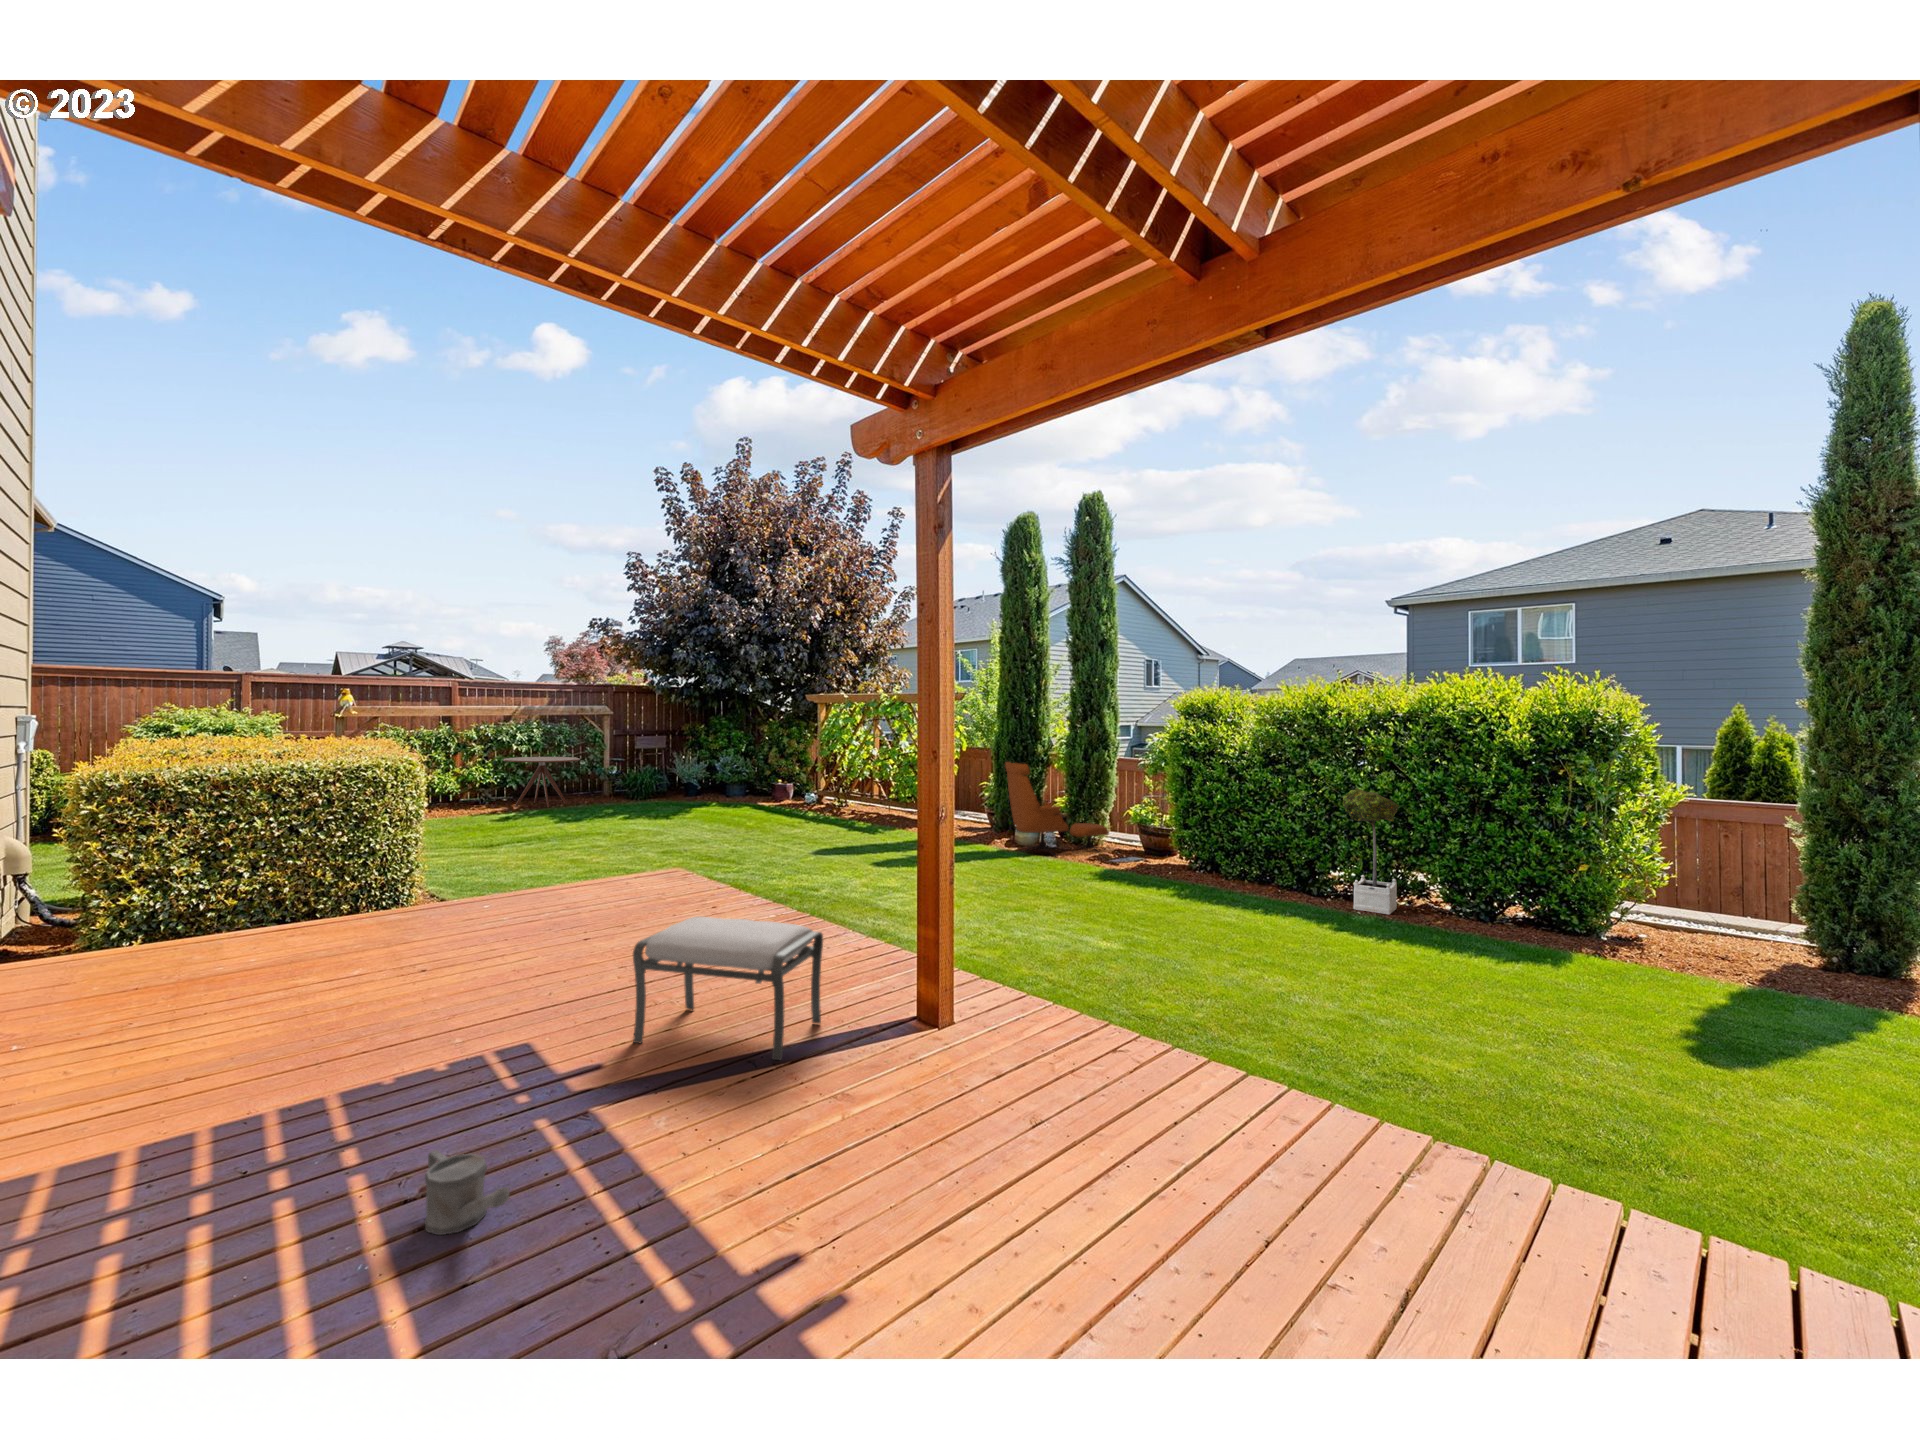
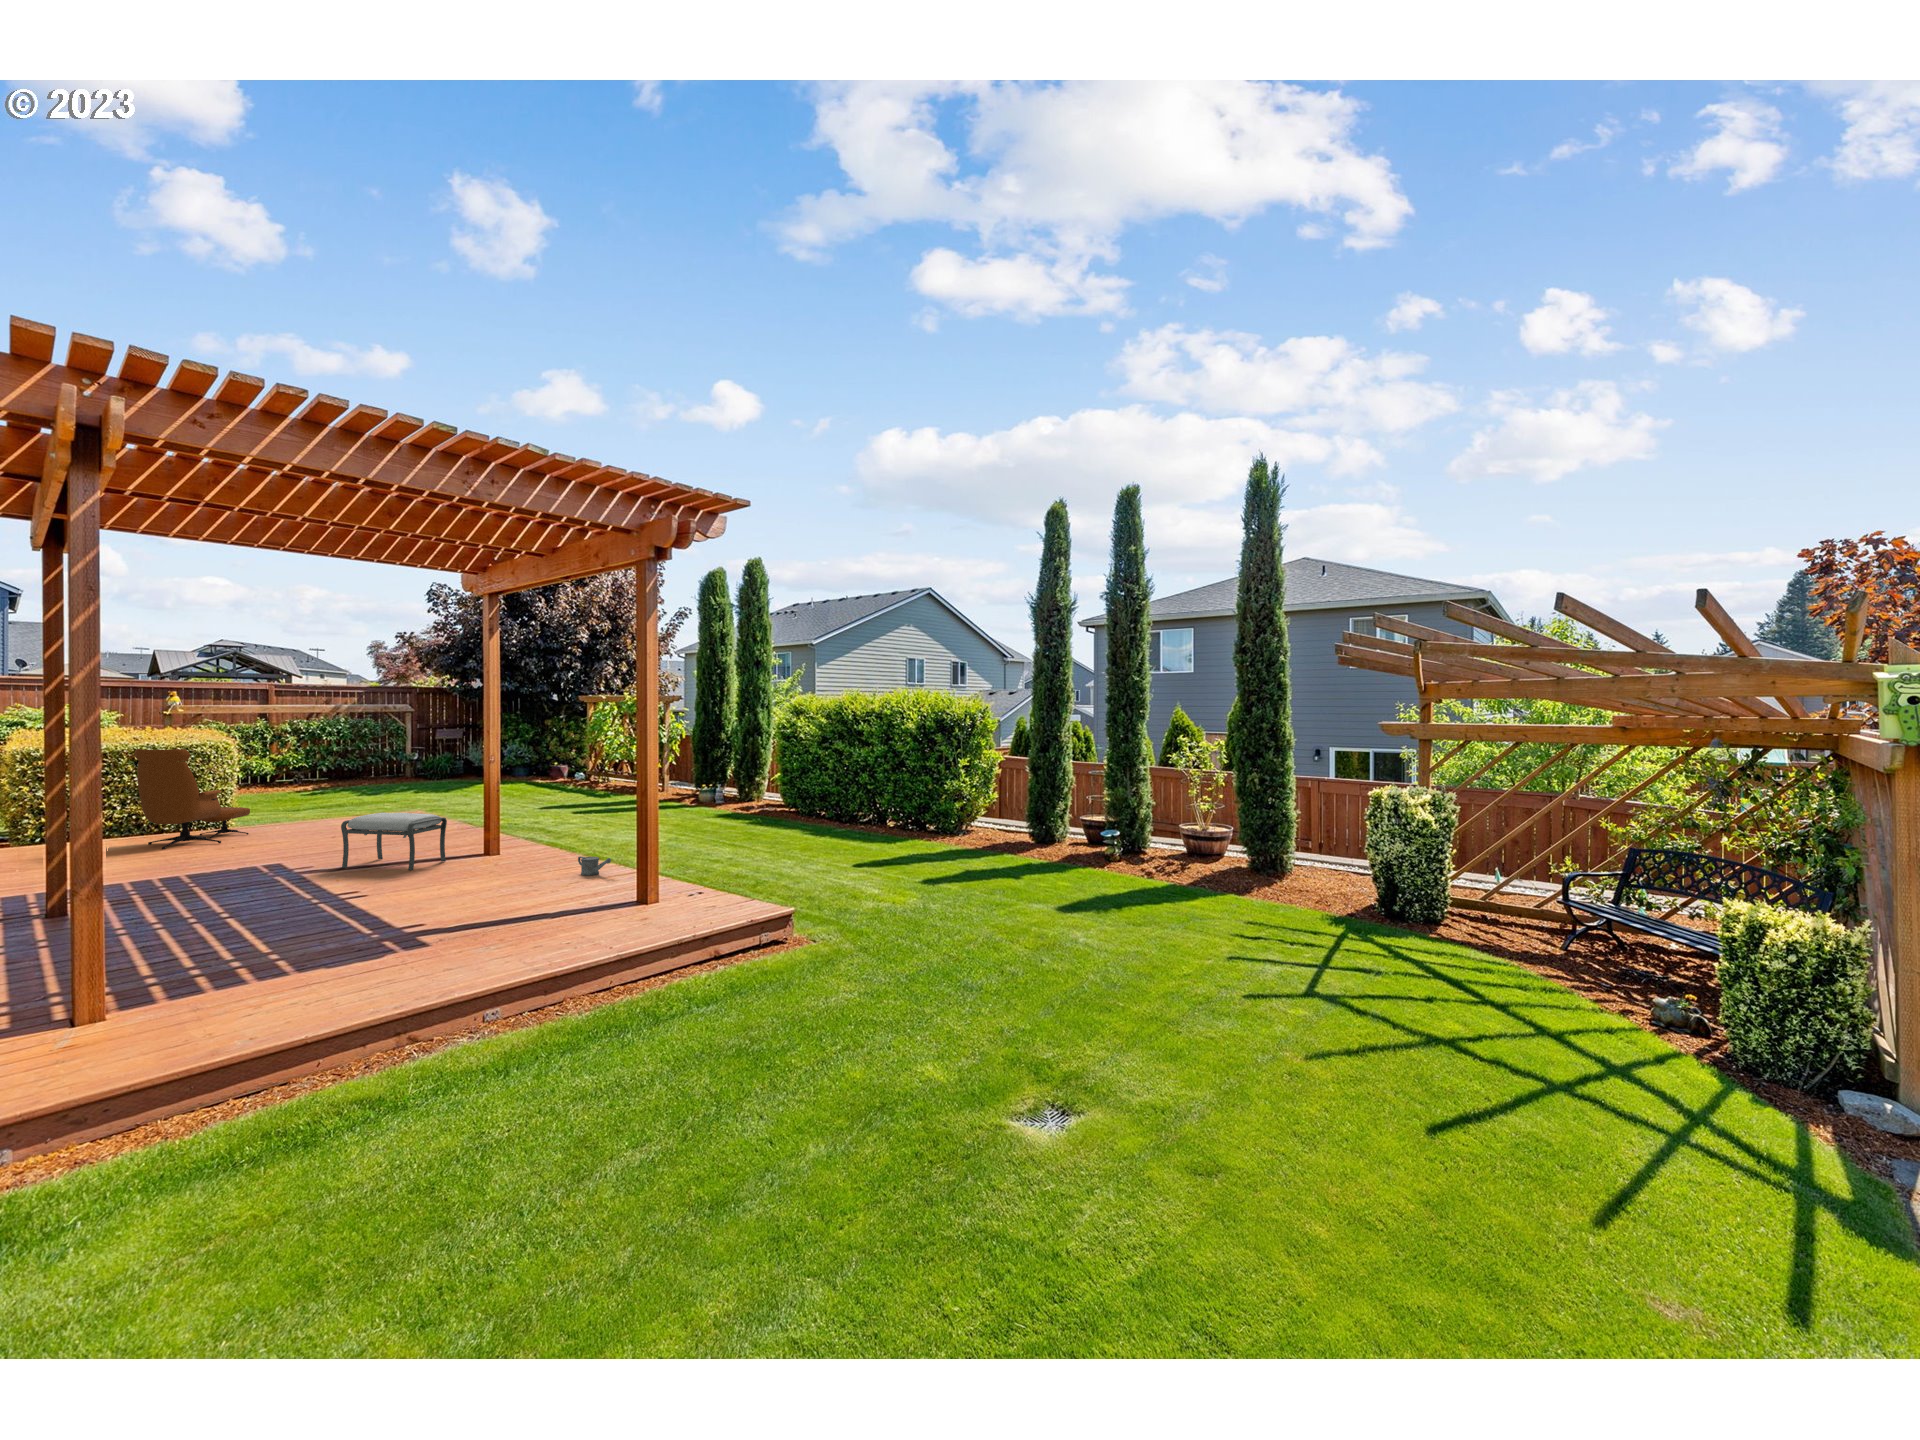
round table: present [503,757,580,807] -> none [312,745,378,783]
lounge chair: present [1005,762,1109,857] -> present [134,749,250,849]
potted tree: present [1342,788,1399,914] -> none [833,754,863,825]
watering can: present [424,1150,509,1235] -> present [578,856,611,876]

